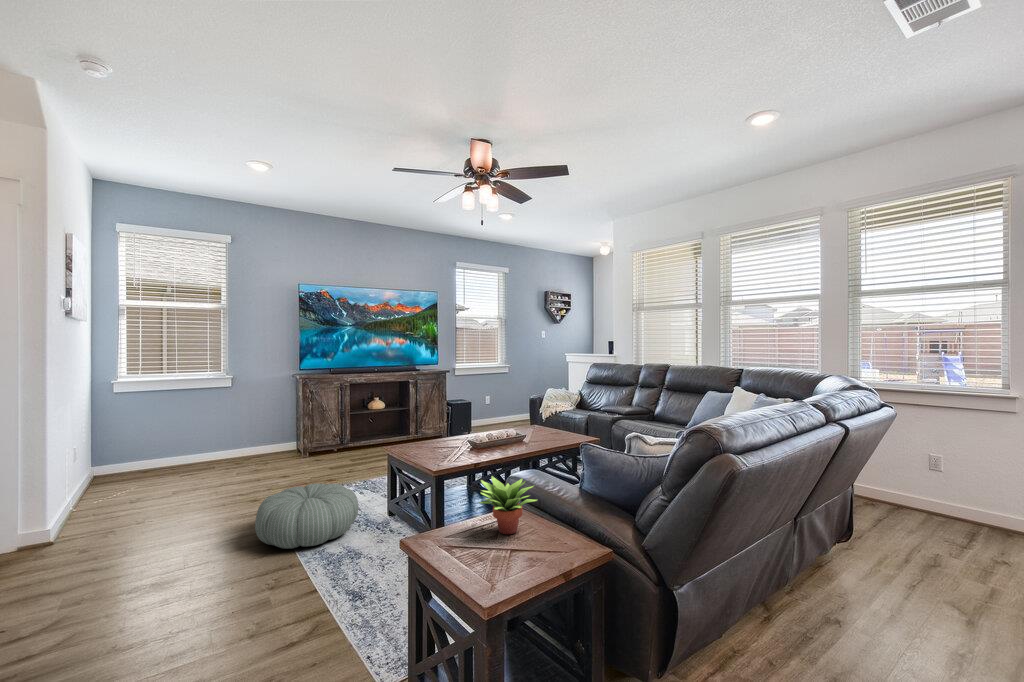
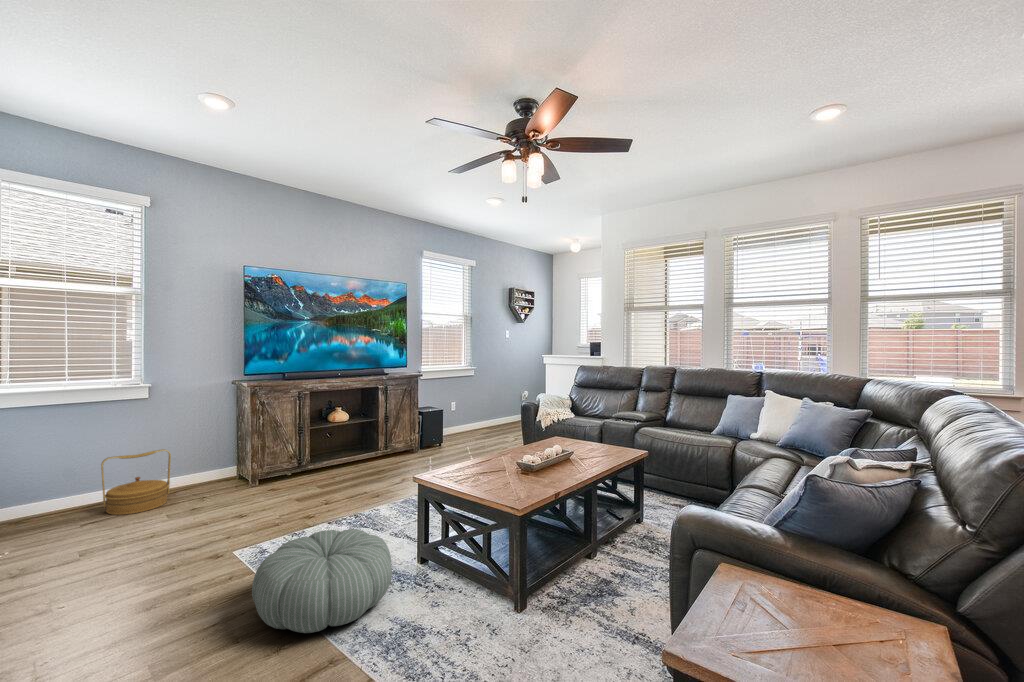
woven basket: none [197,426,245,472] -> present [101,449,171,515]
succulent plant: present [479,476,538,534] -> none [730,534,825,621]

